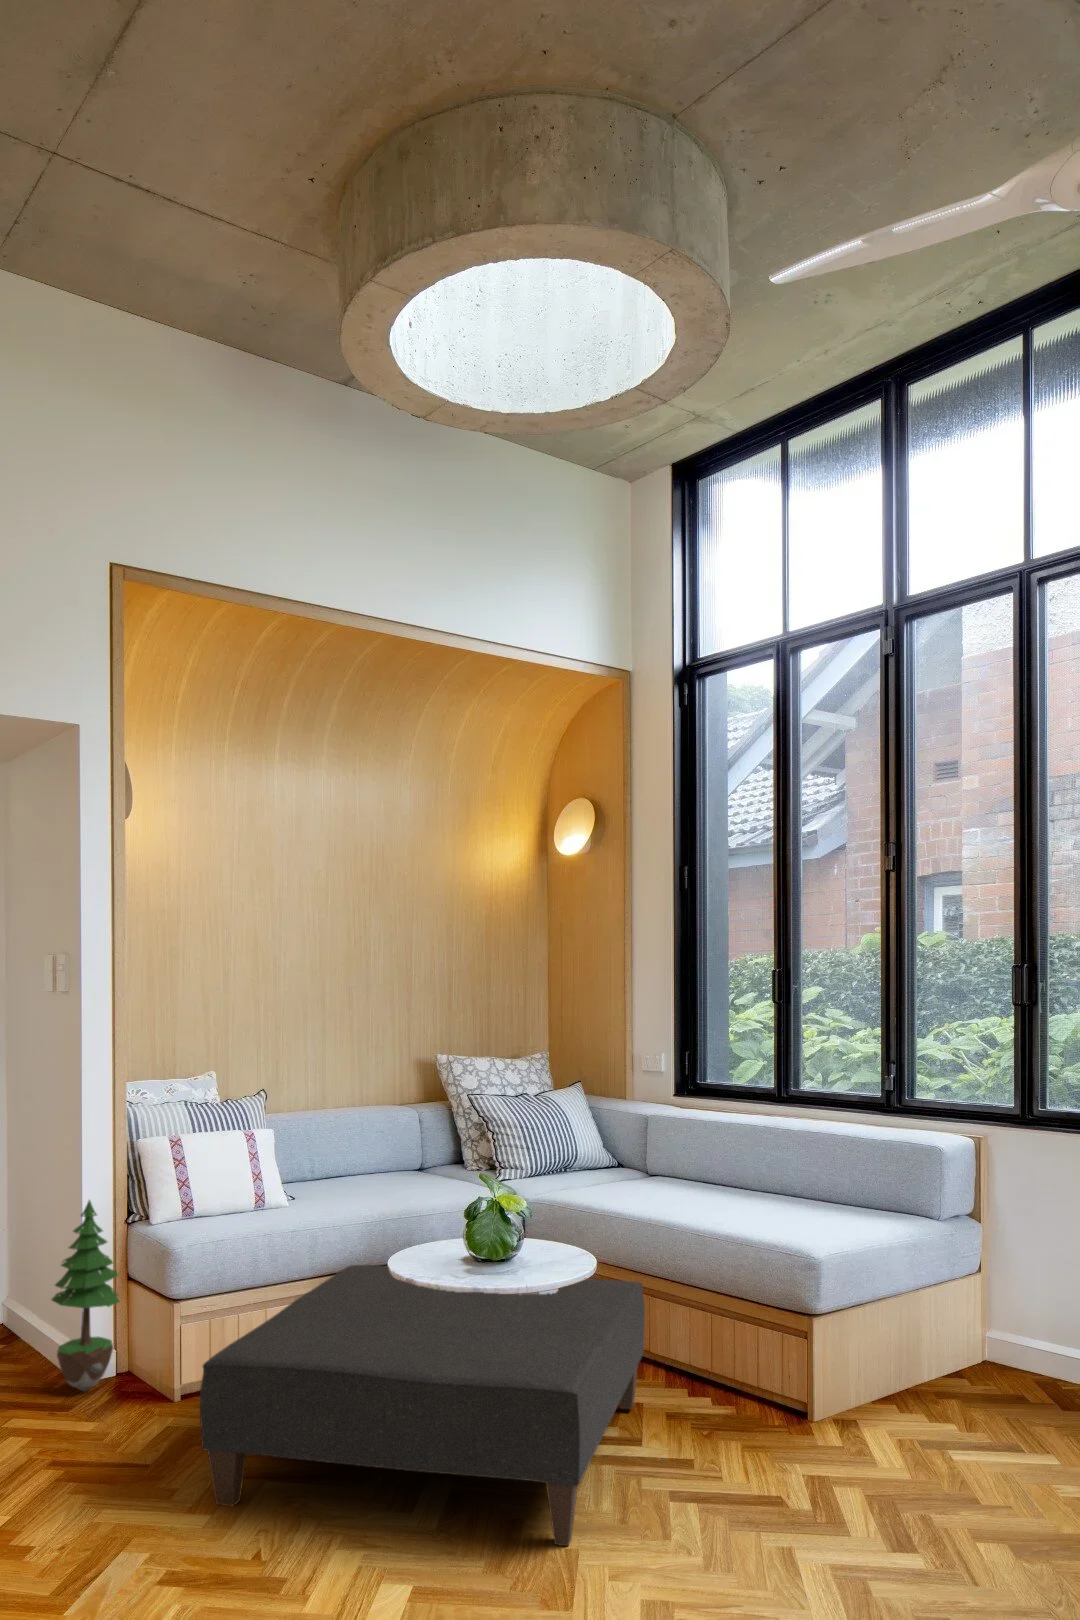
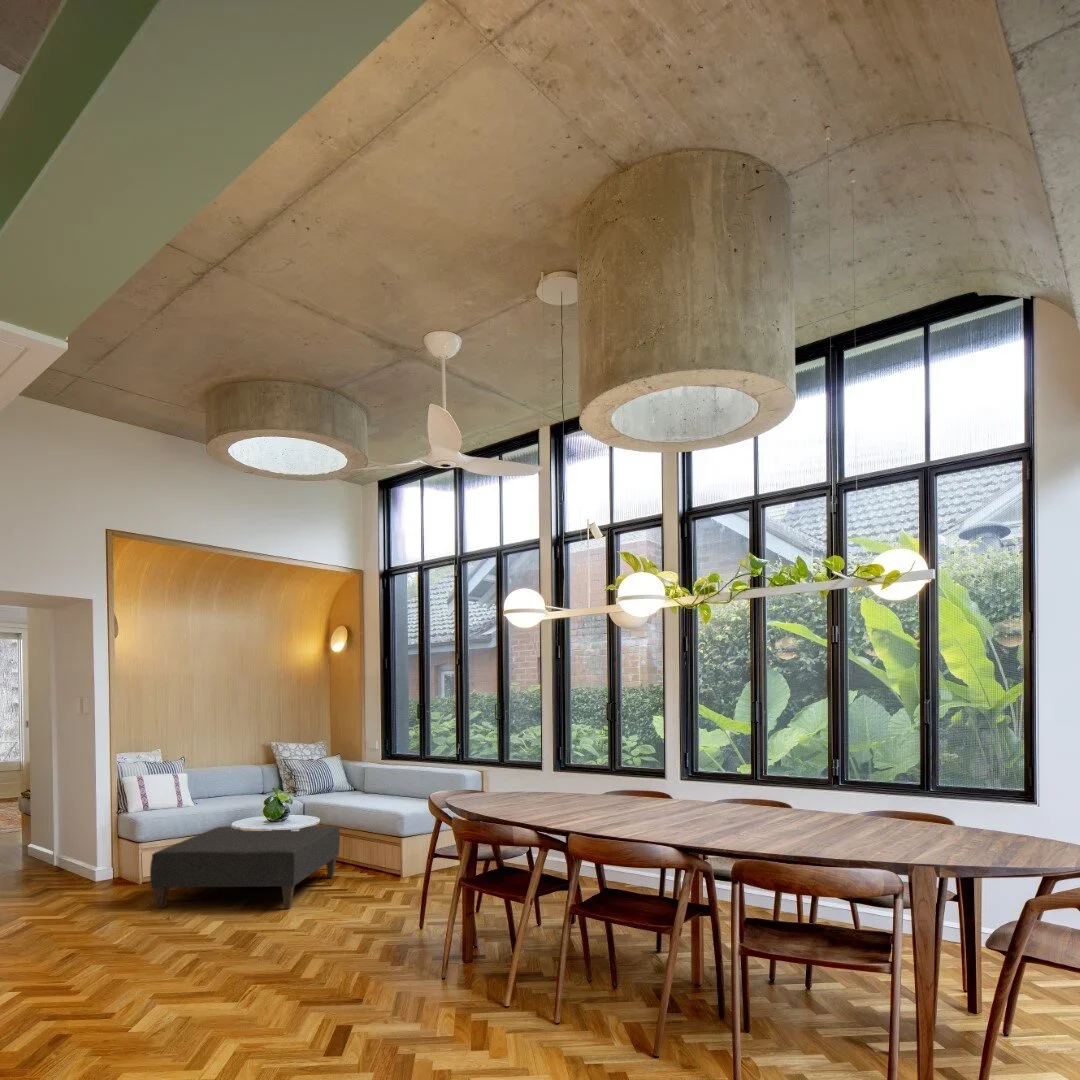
potted tree: present [52,1201,120,1391] -> none [84,802,116,885]

